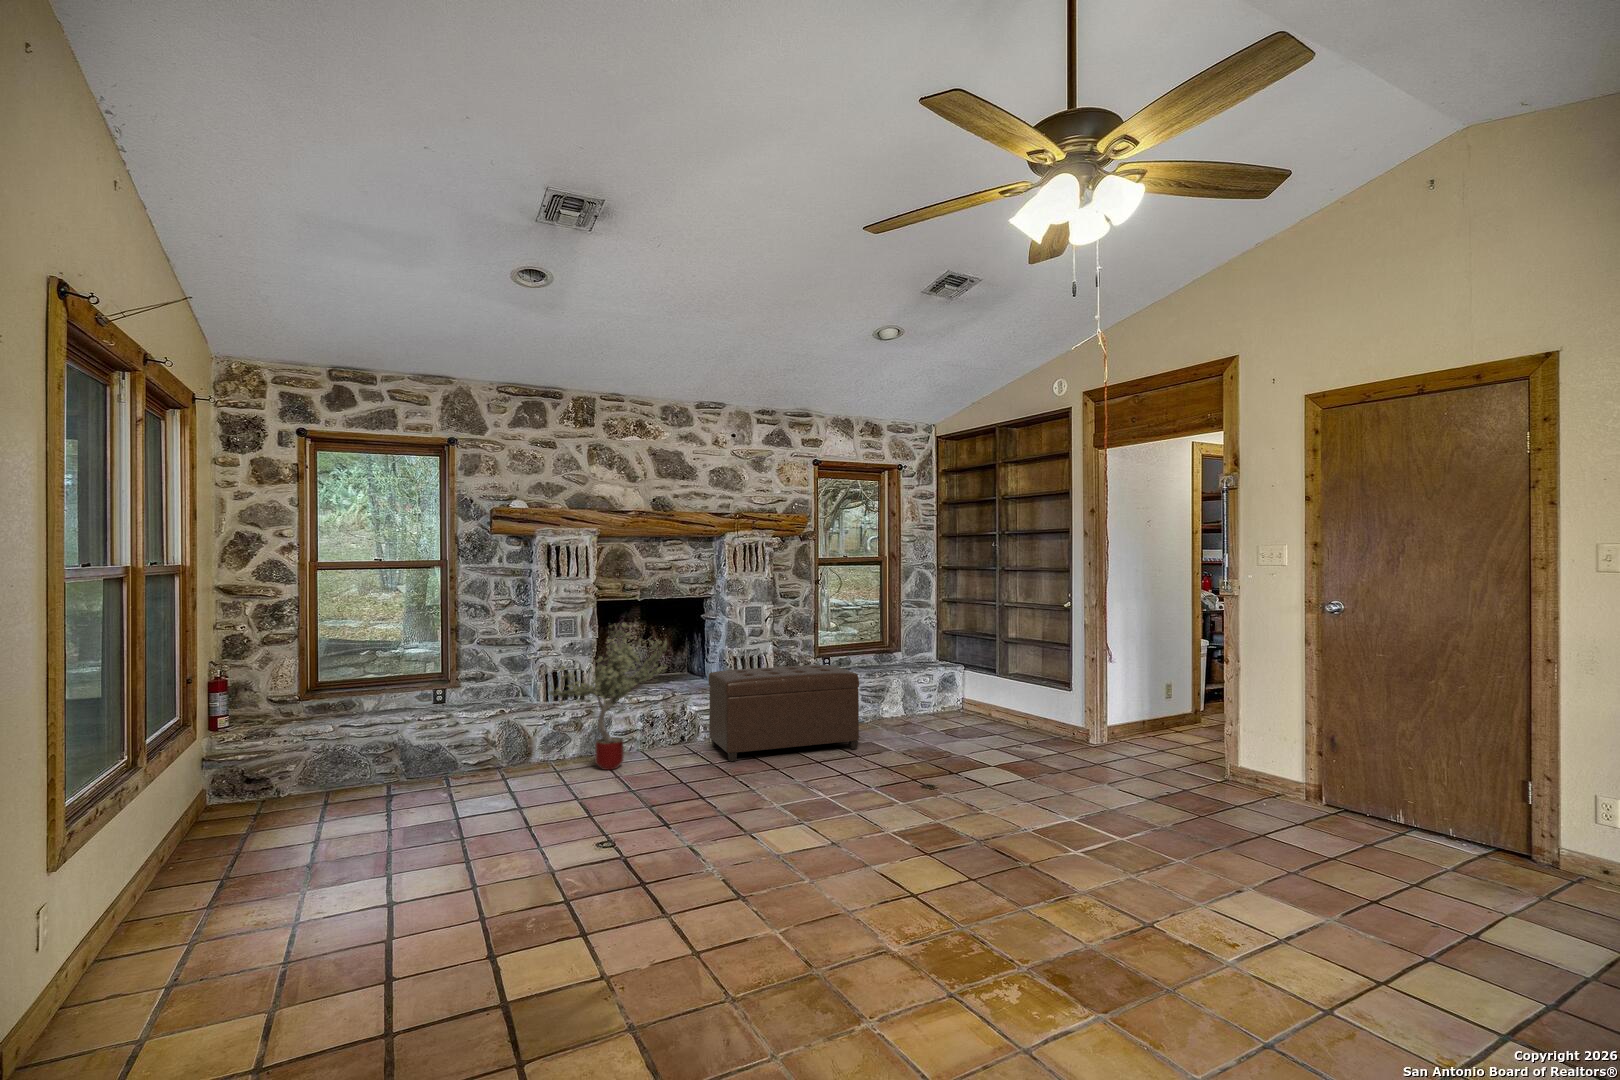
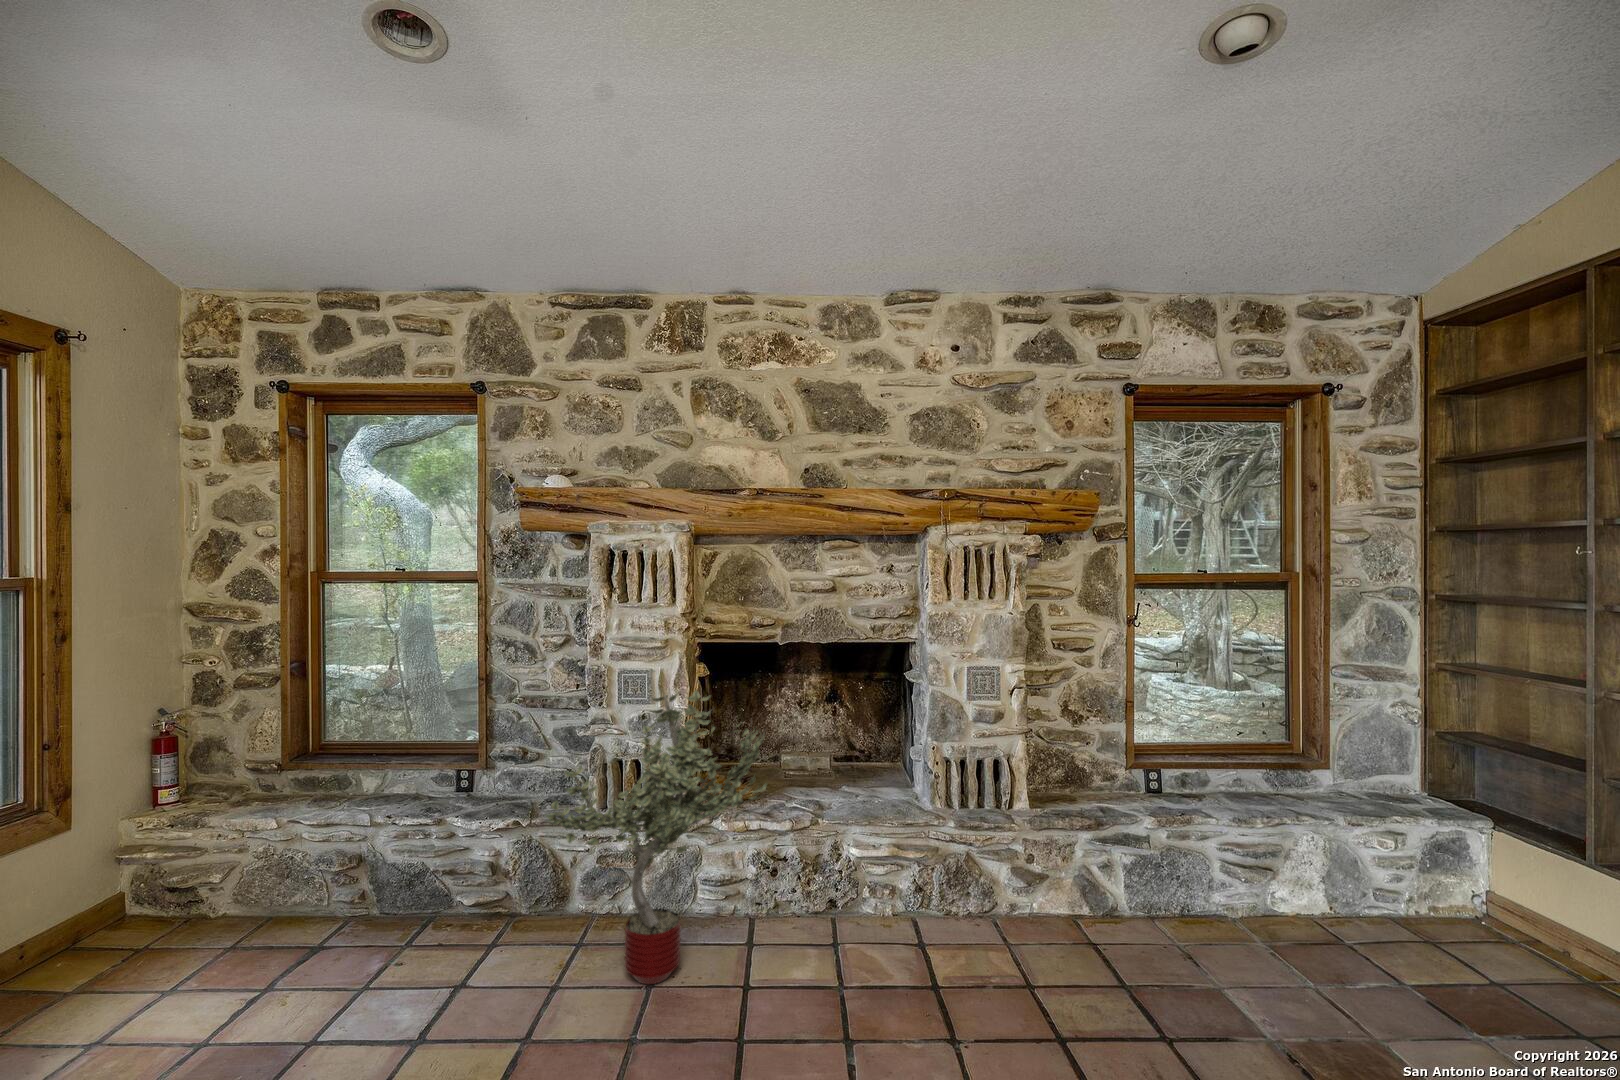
ottoman: present [708,665,859,761] -> none [874,793,1209,1039]

